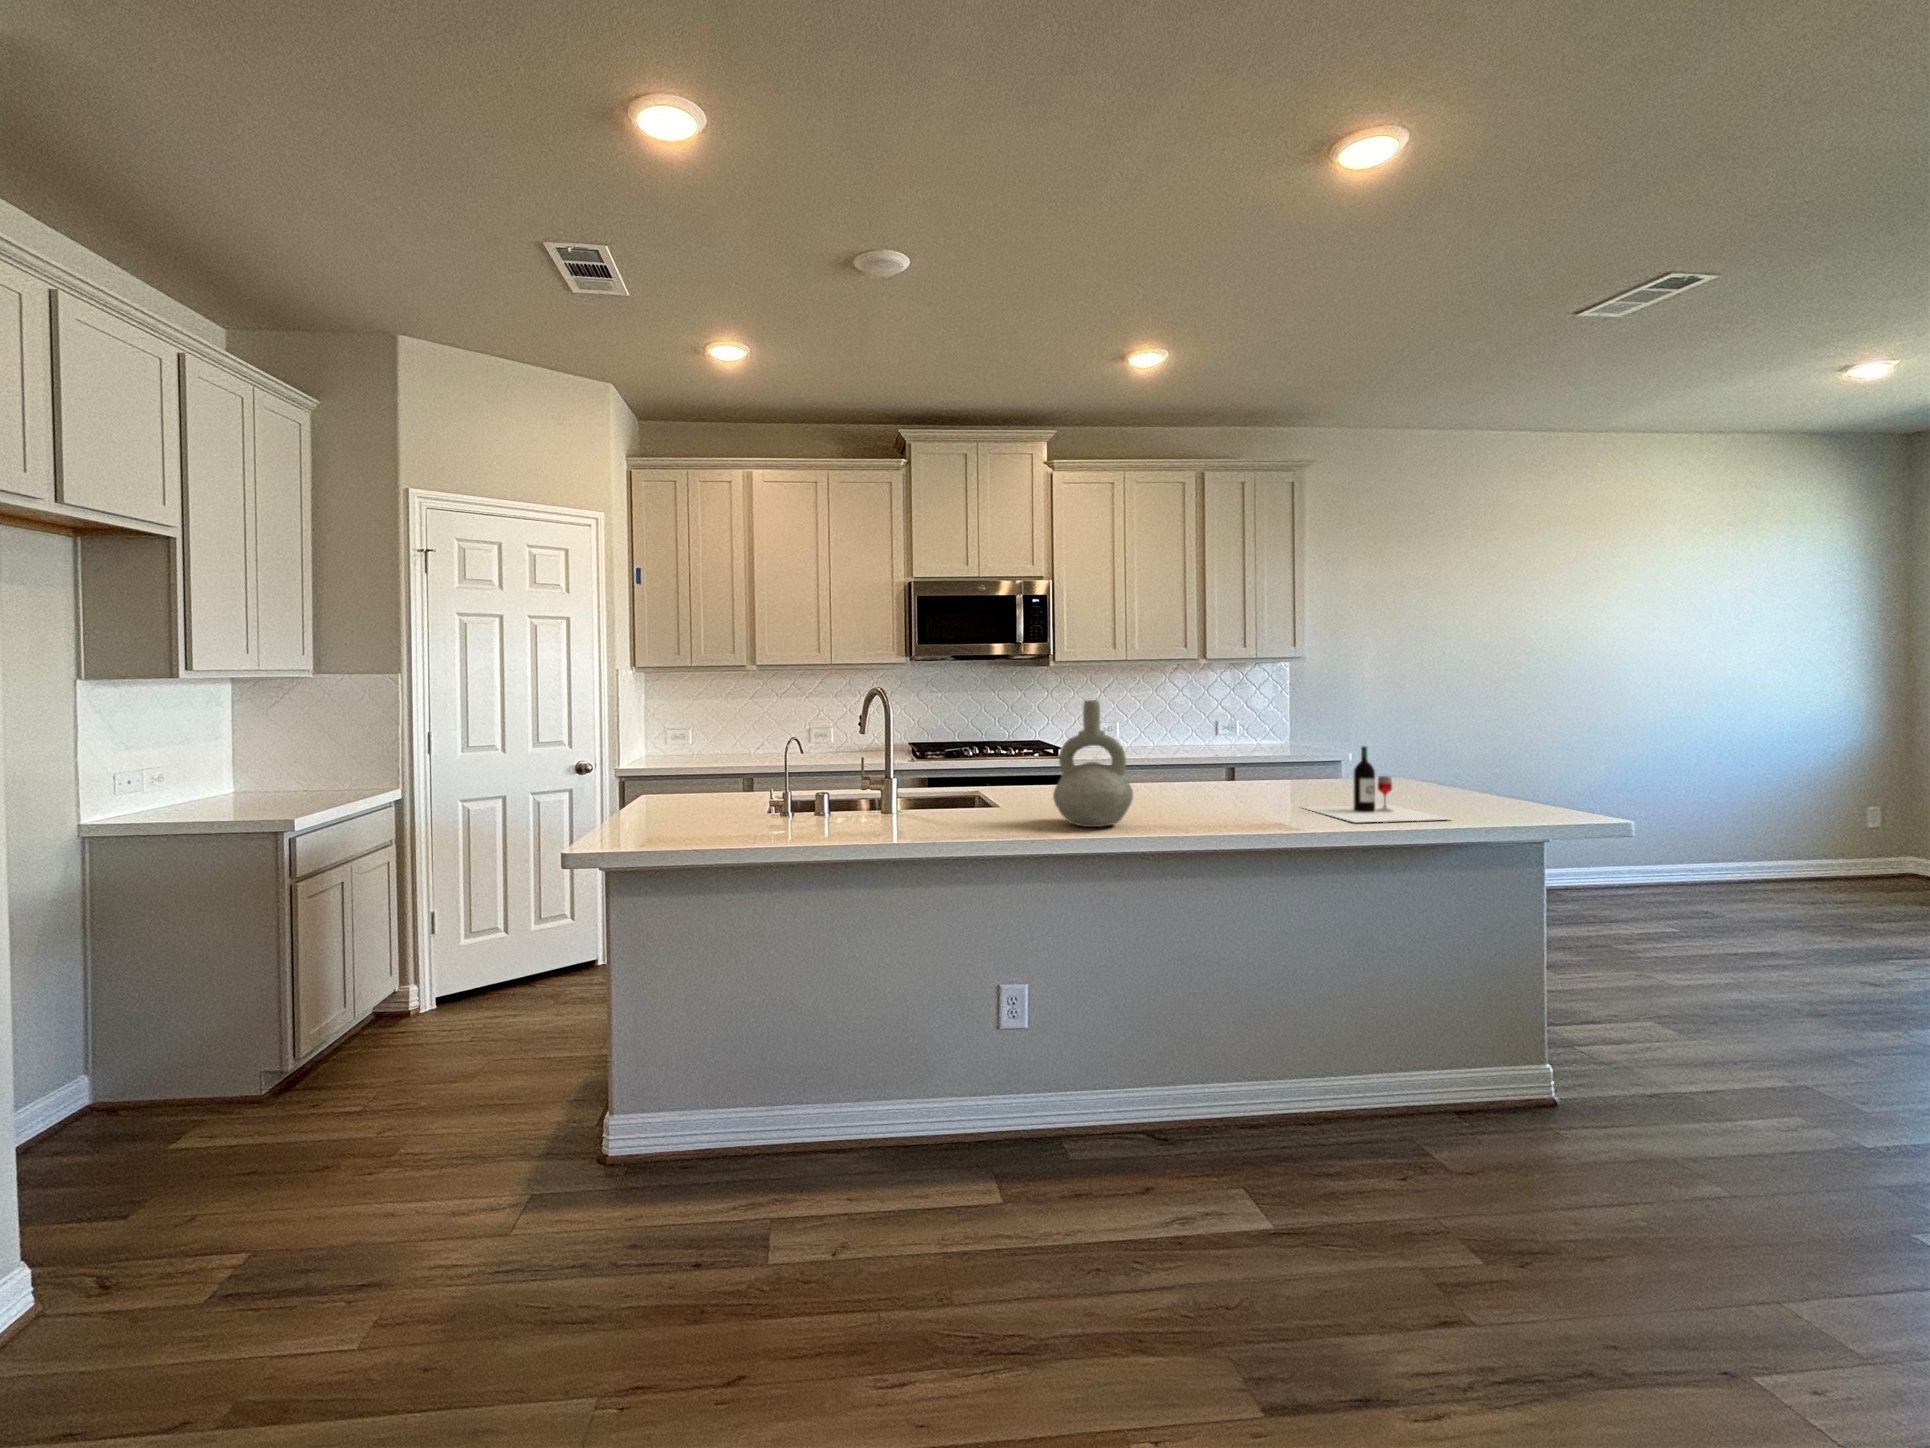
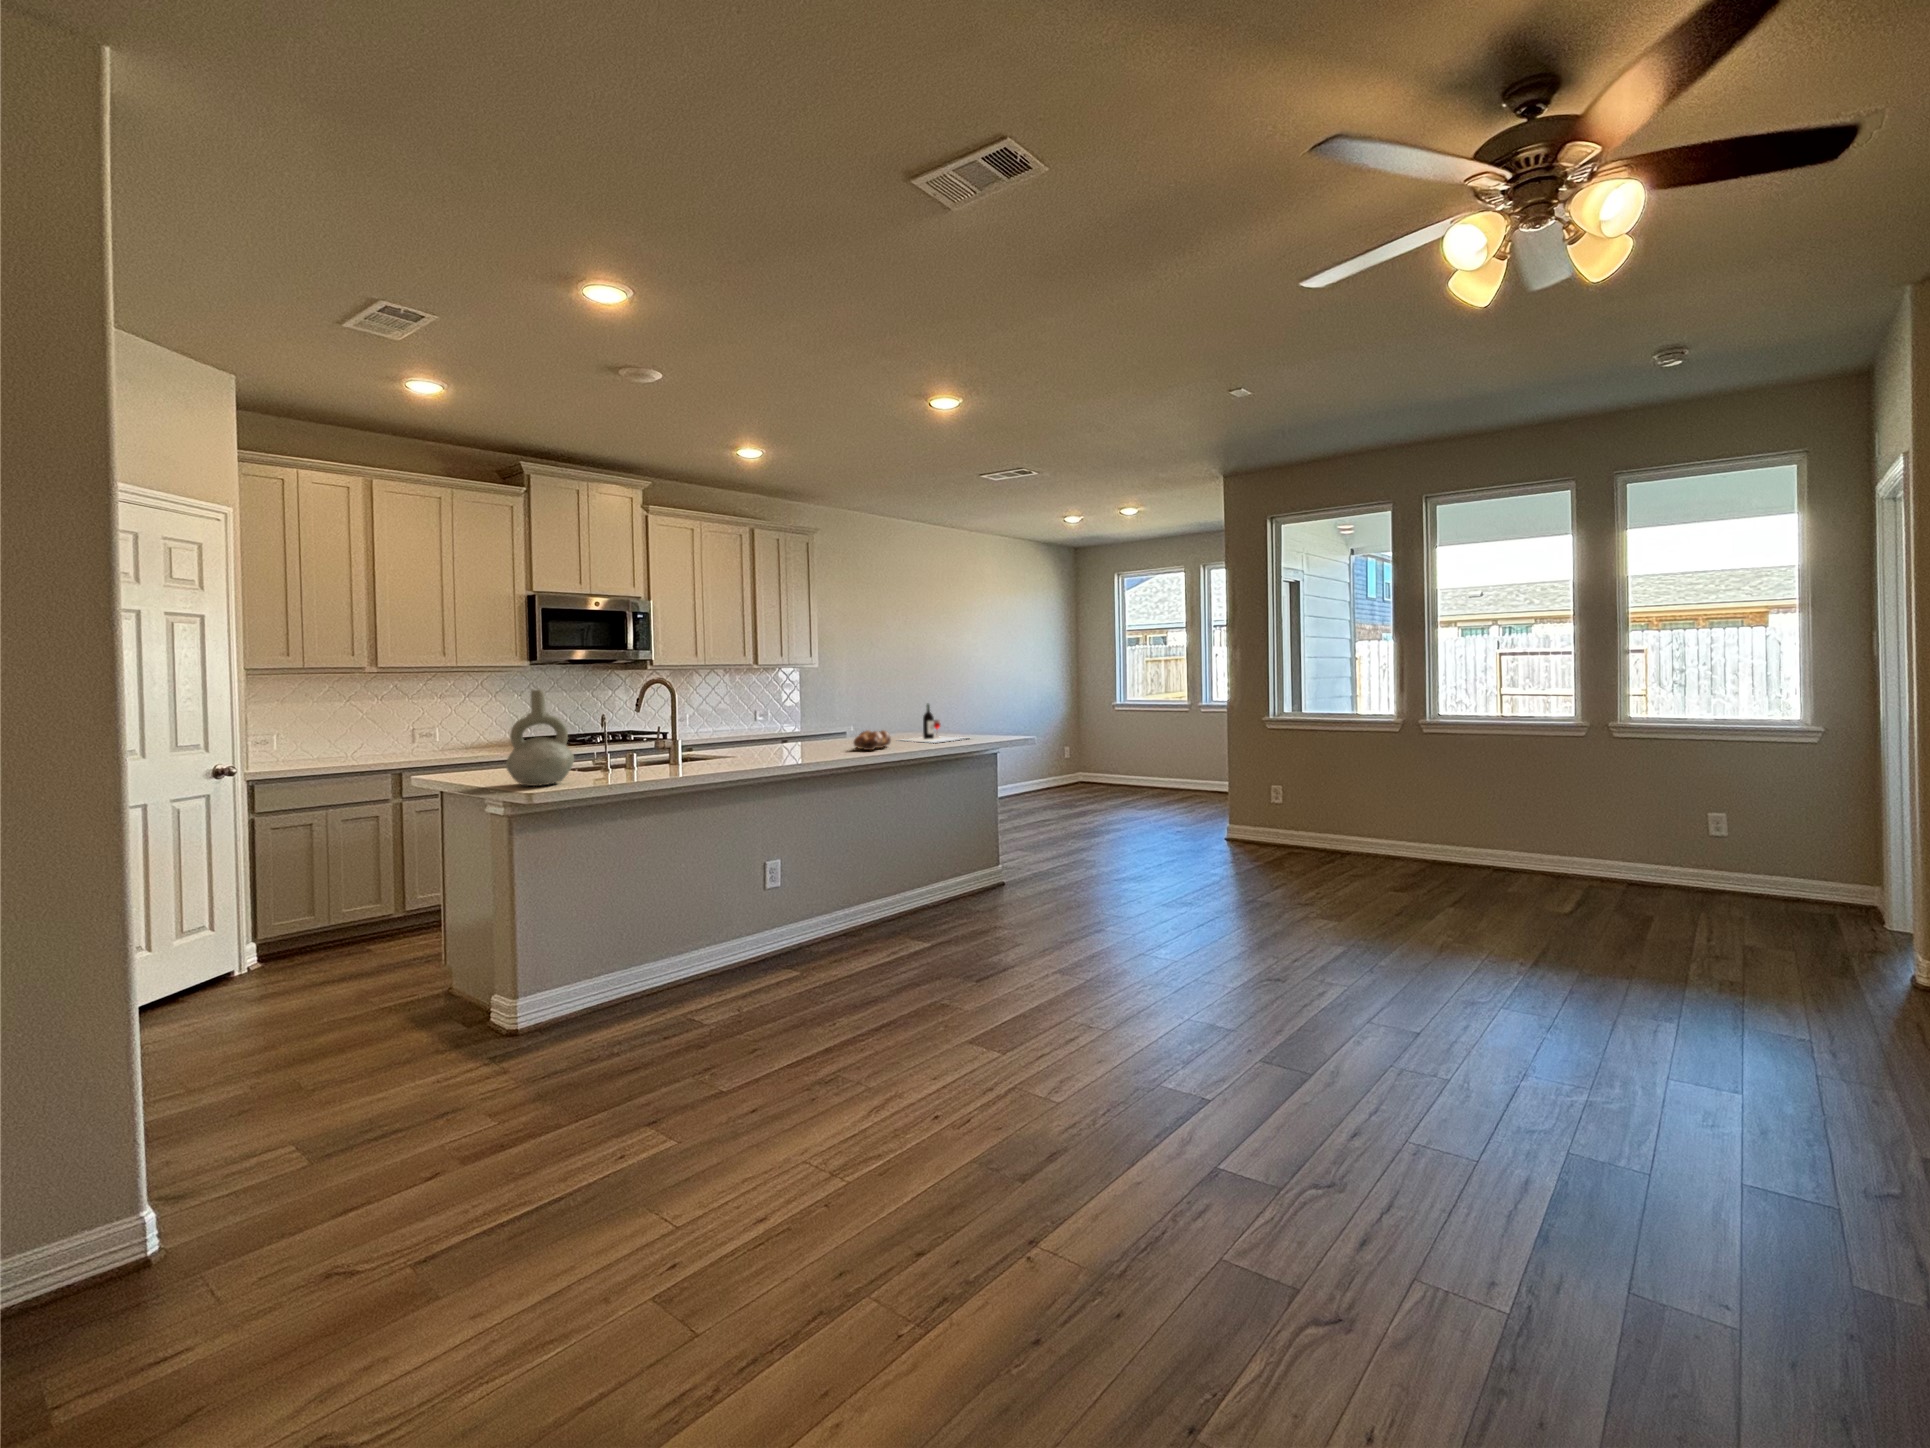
decorative vase: present [1053,700,1133,827] -> present [506,689,574,786]
bread loaf: none [1177,789,1260,826] -> present [854,730,891,750]

